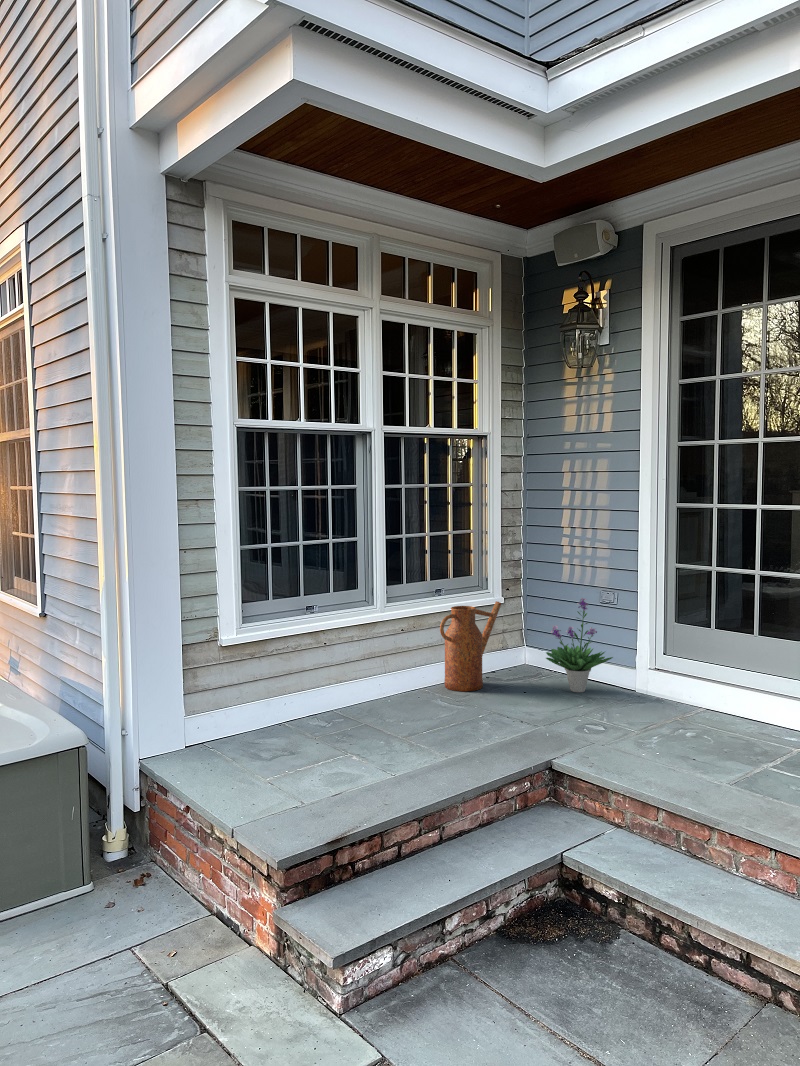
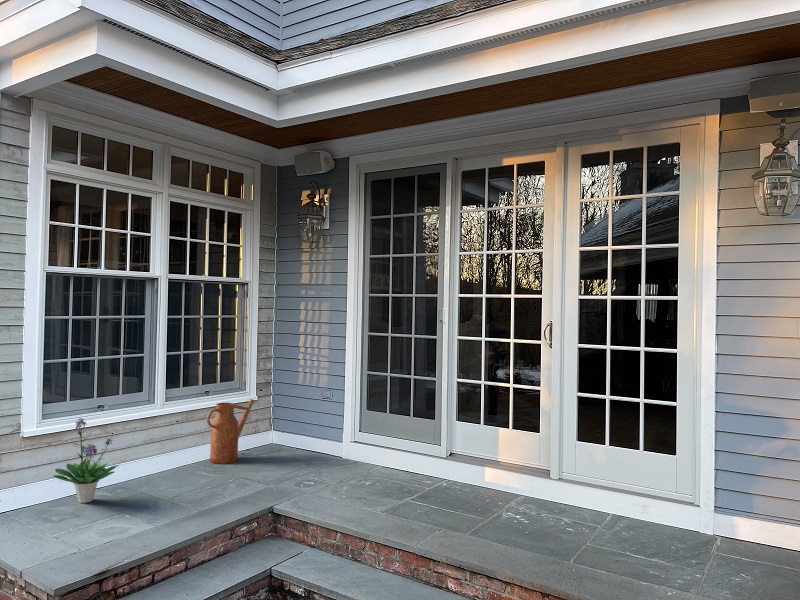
potted plant: present [546,598,613,692] -> present [53,418,119,503]

